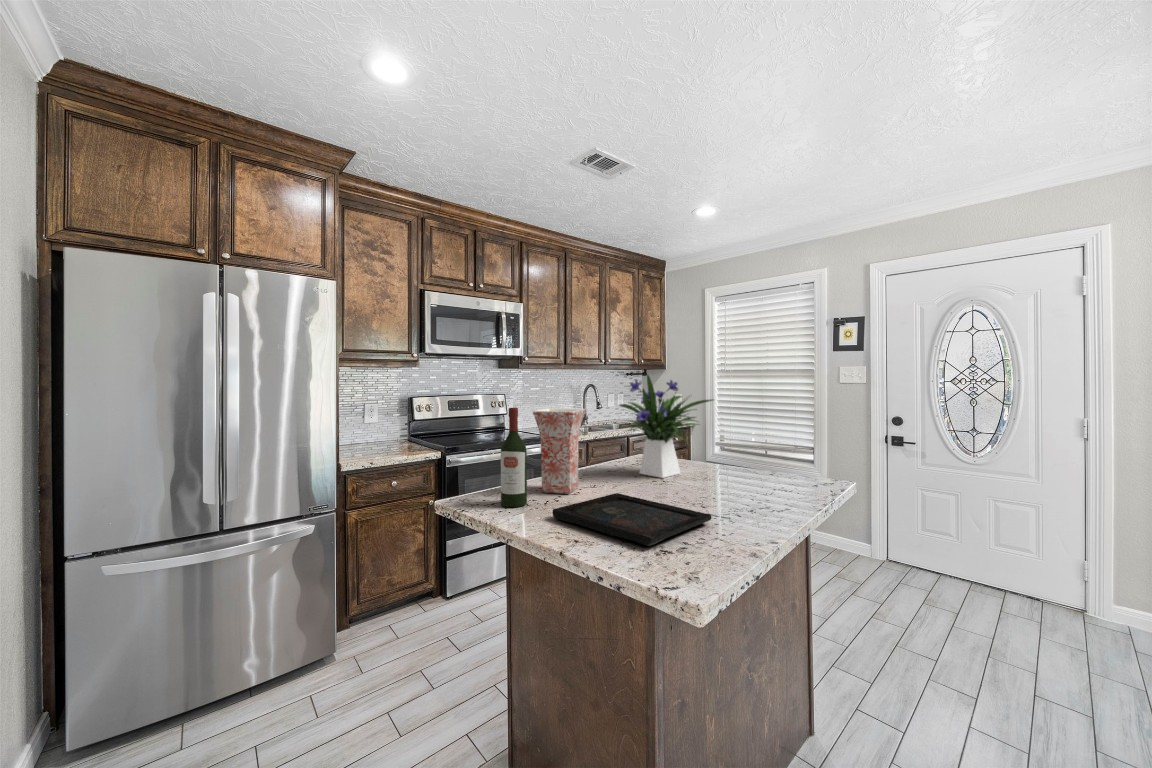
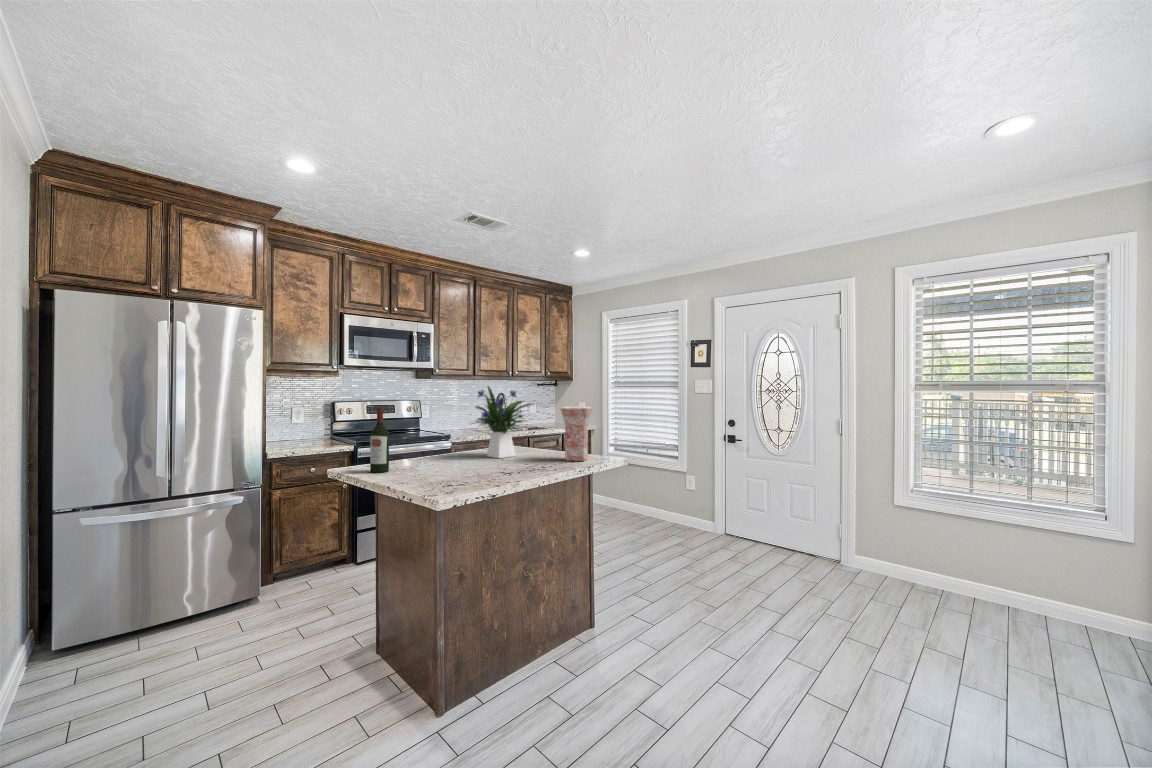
vase: present [533,408,585,494] -> present [560,407,592,461]
tray: present [553,493,711,546] -> none [398,464,494,486]

